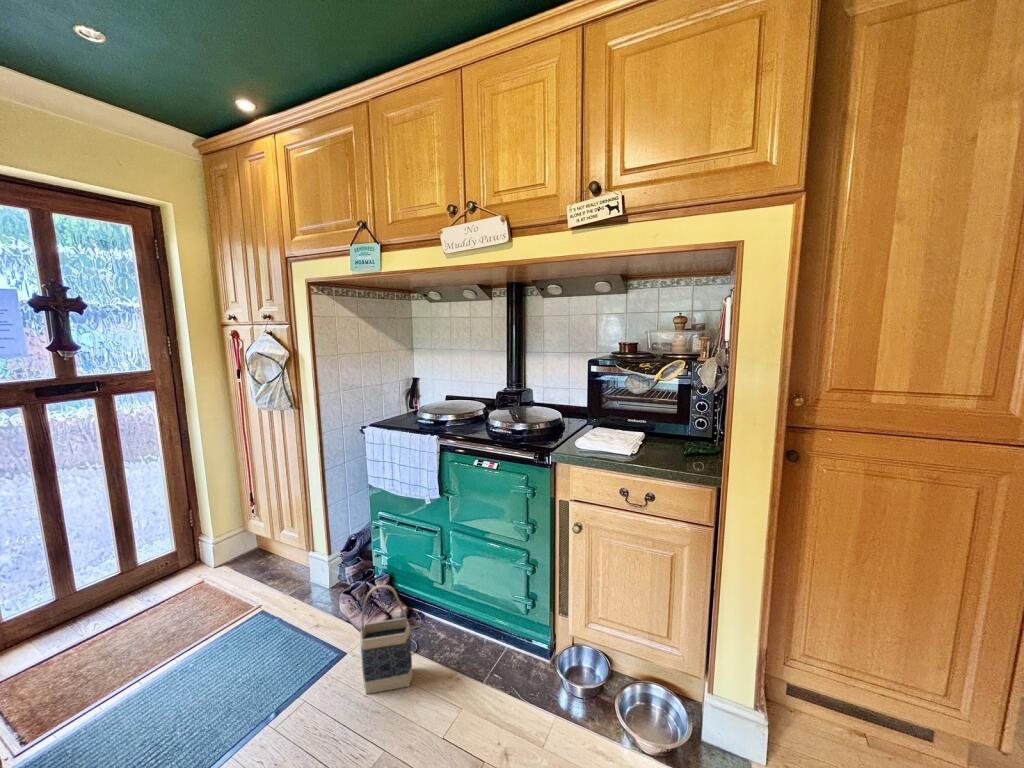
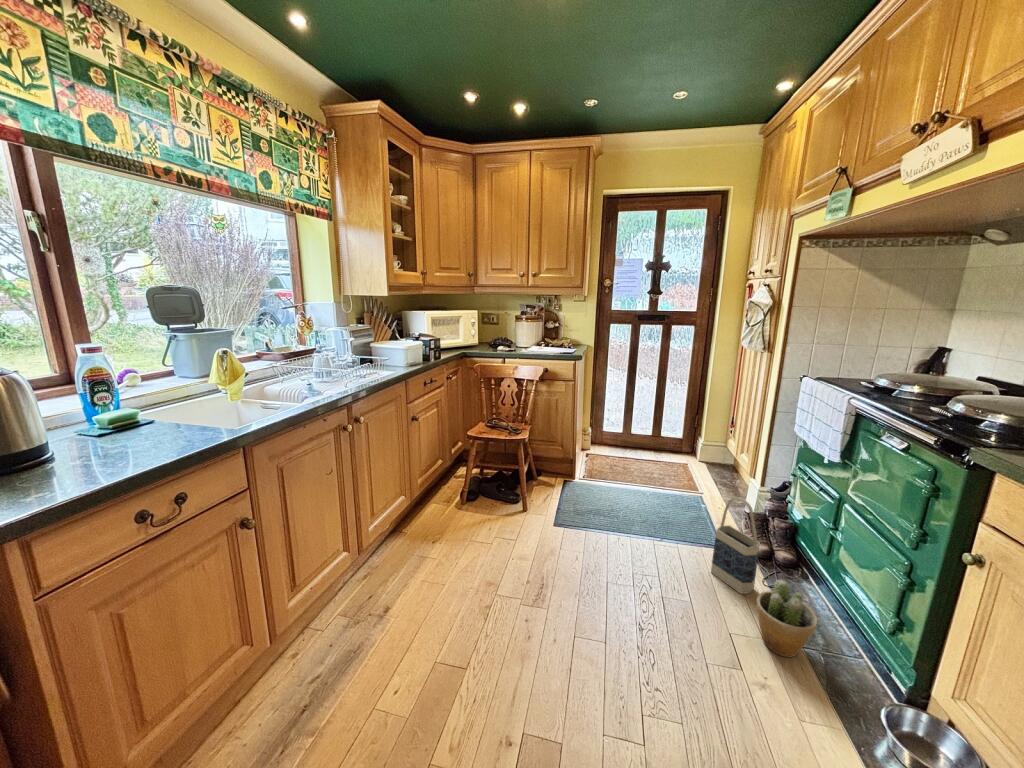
potted plant: none [448,637,499,714] -> present [757,580,817,657]

